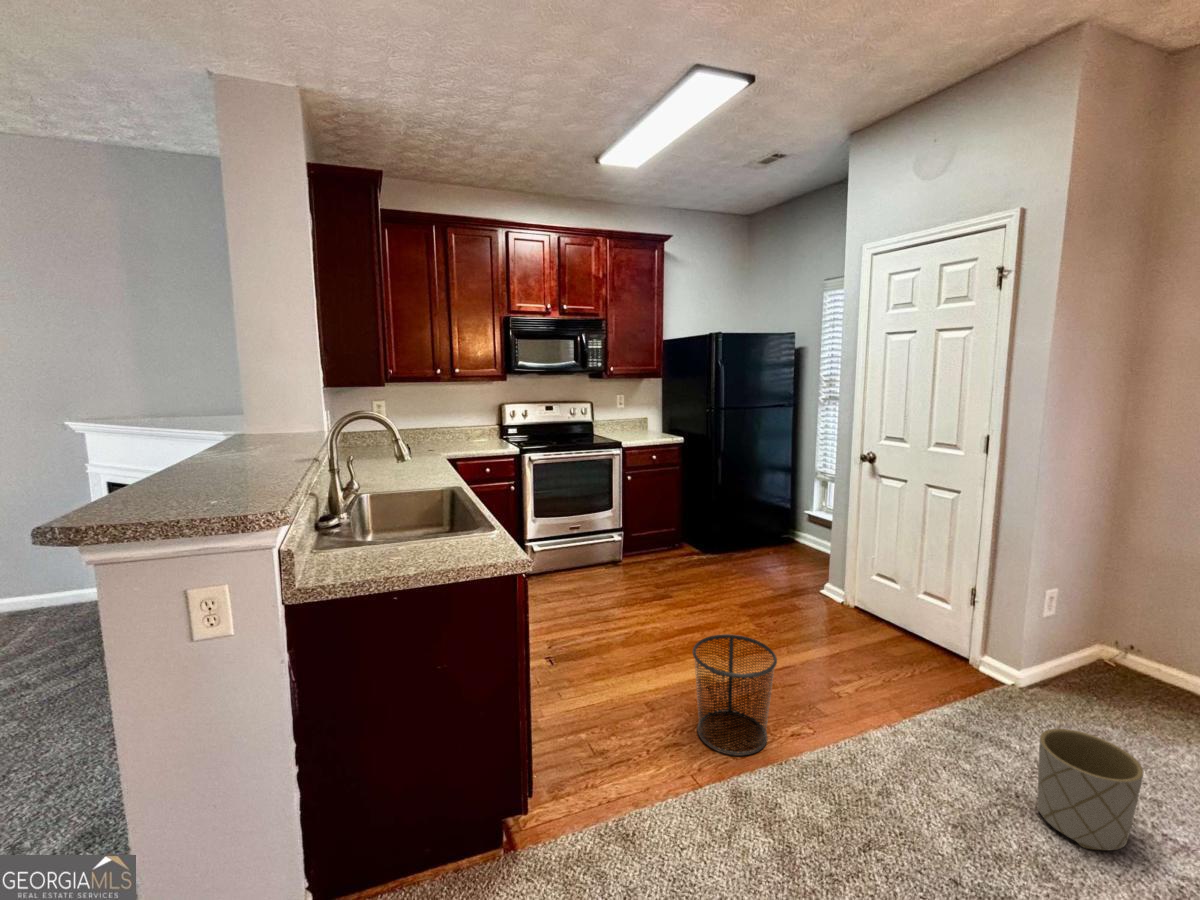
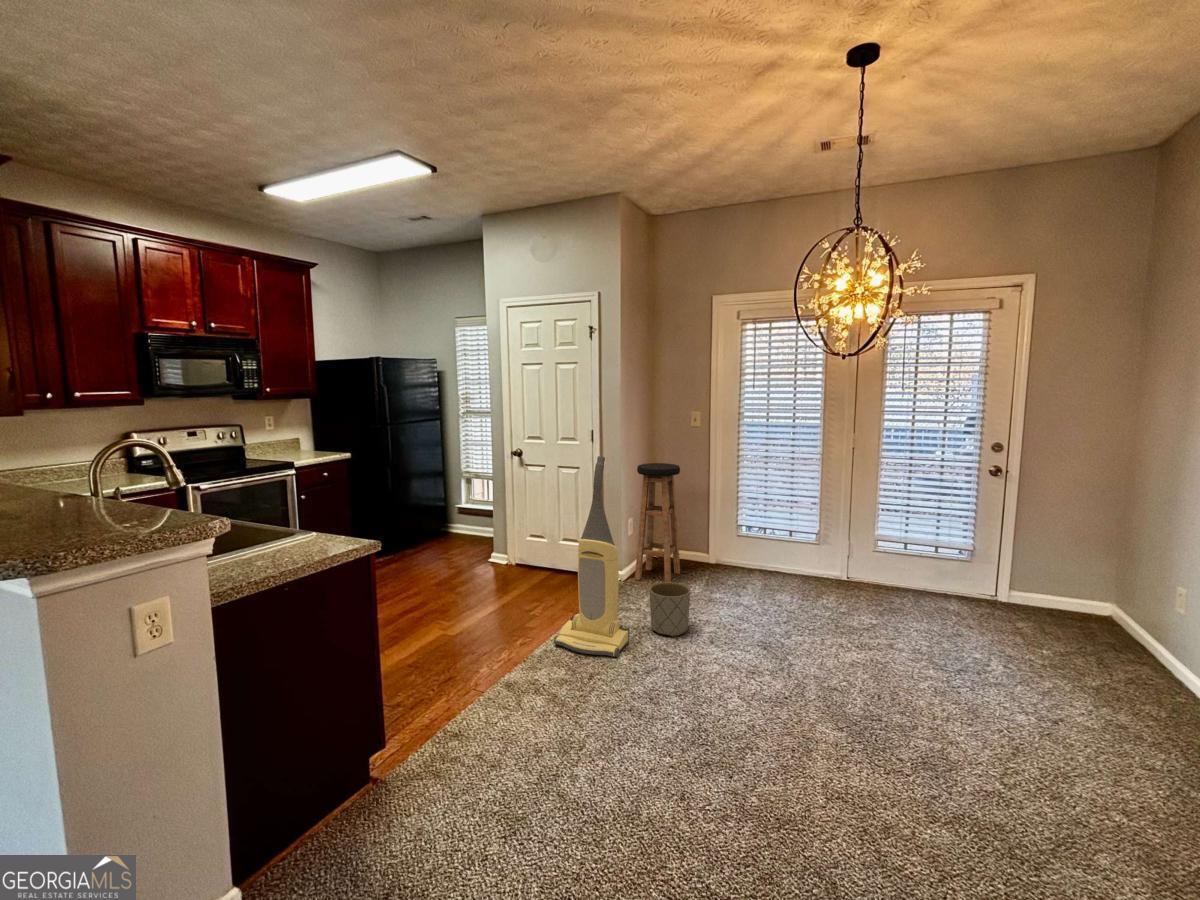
vacuum cleaner: none [839,481,980,834] -> present [554,456,629,657]
bar stool: none [1044,500,1177,726] -> present [635,463,680,582]
waste bin: present [692,634,777,756] -> none [451,587,512,670]

